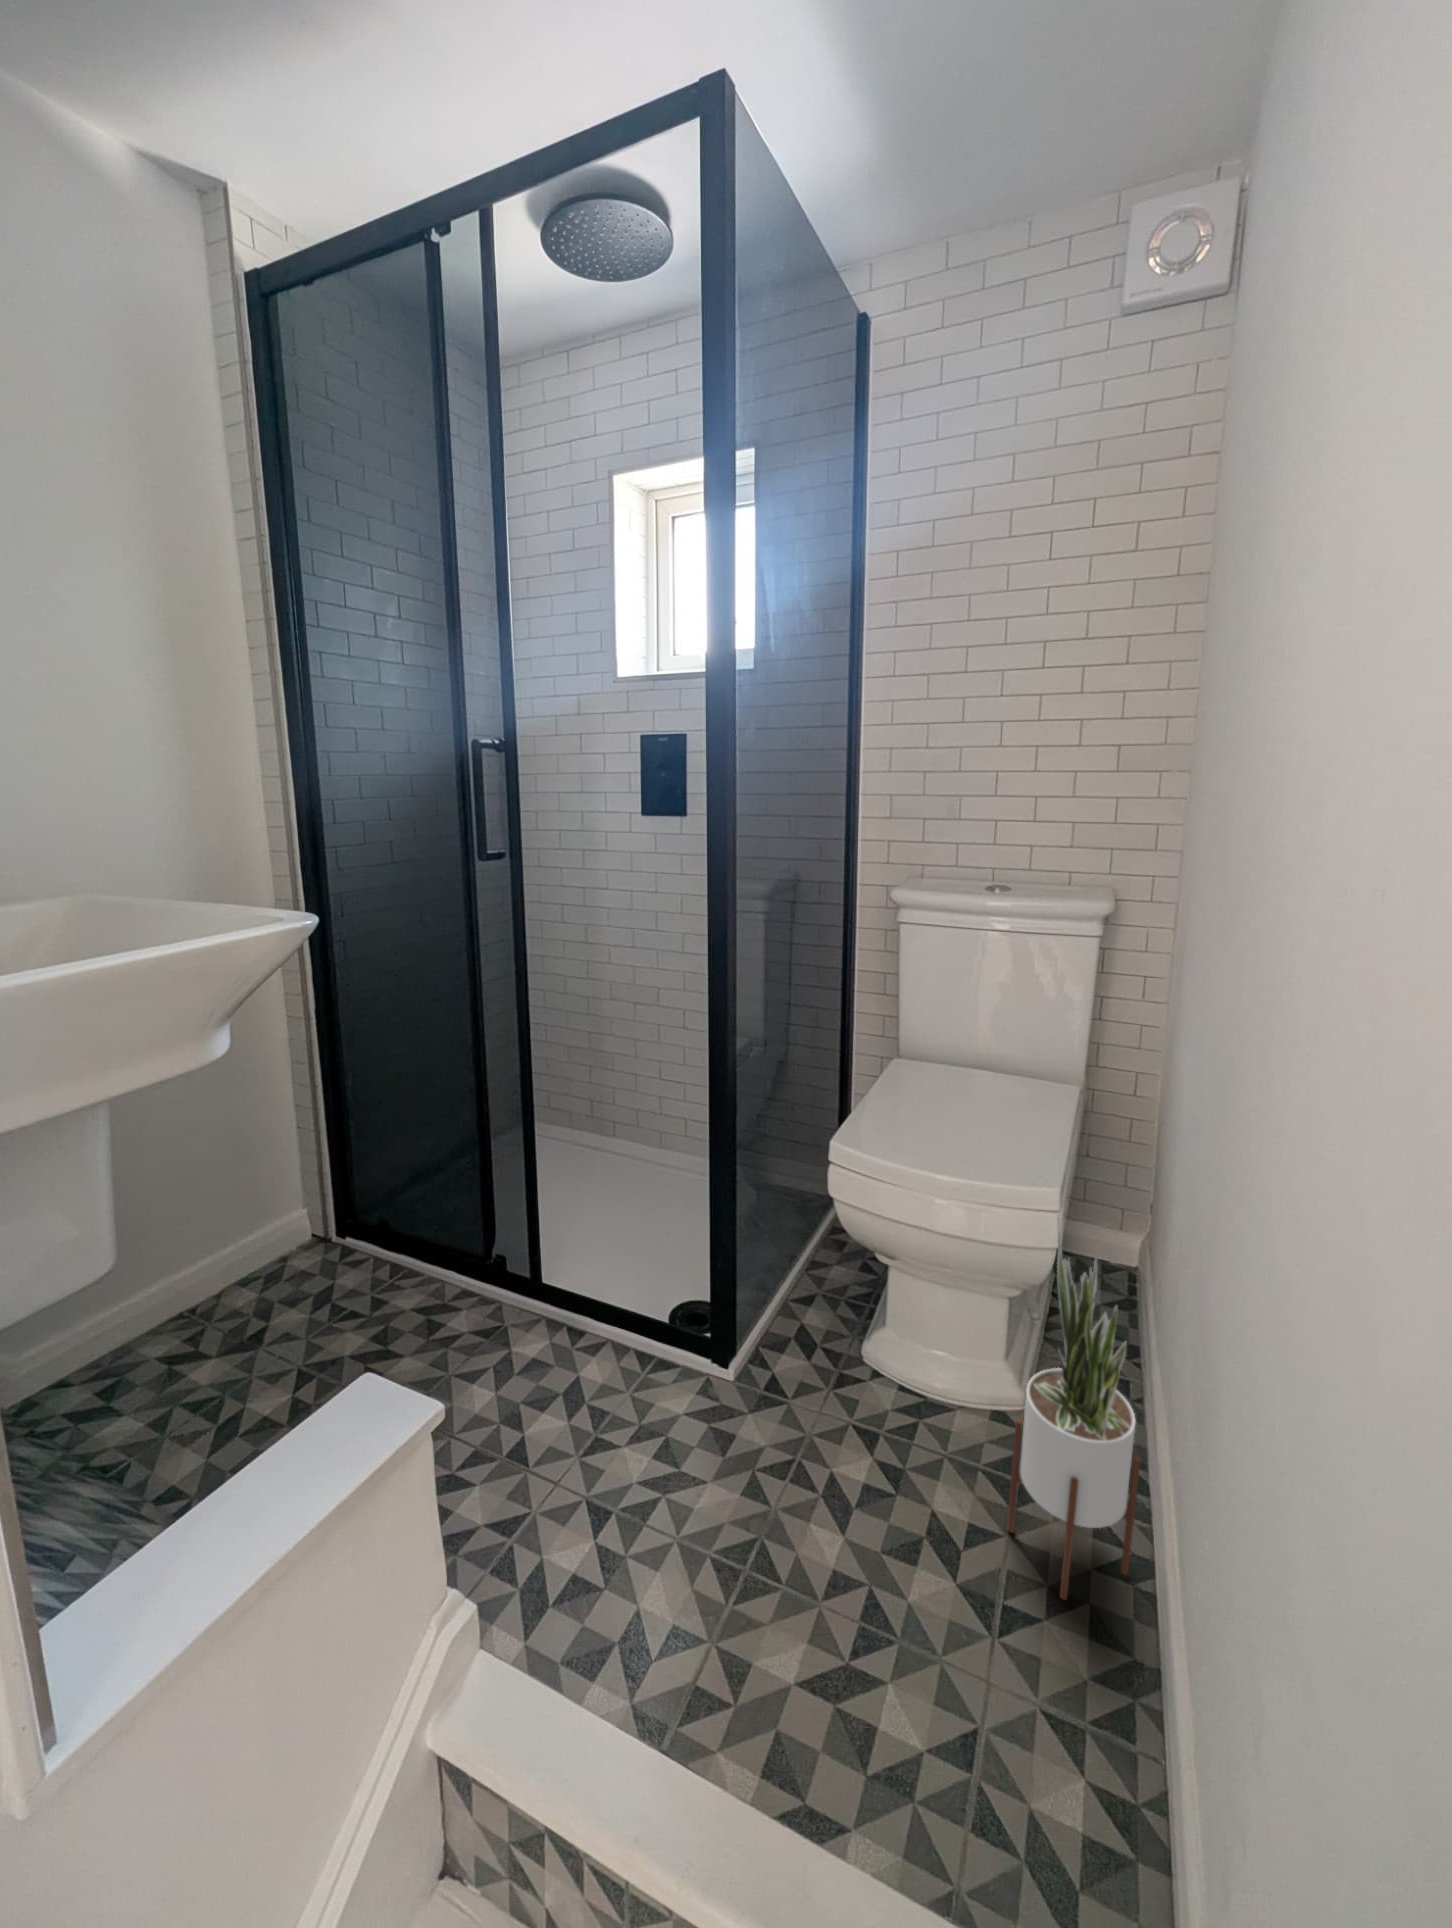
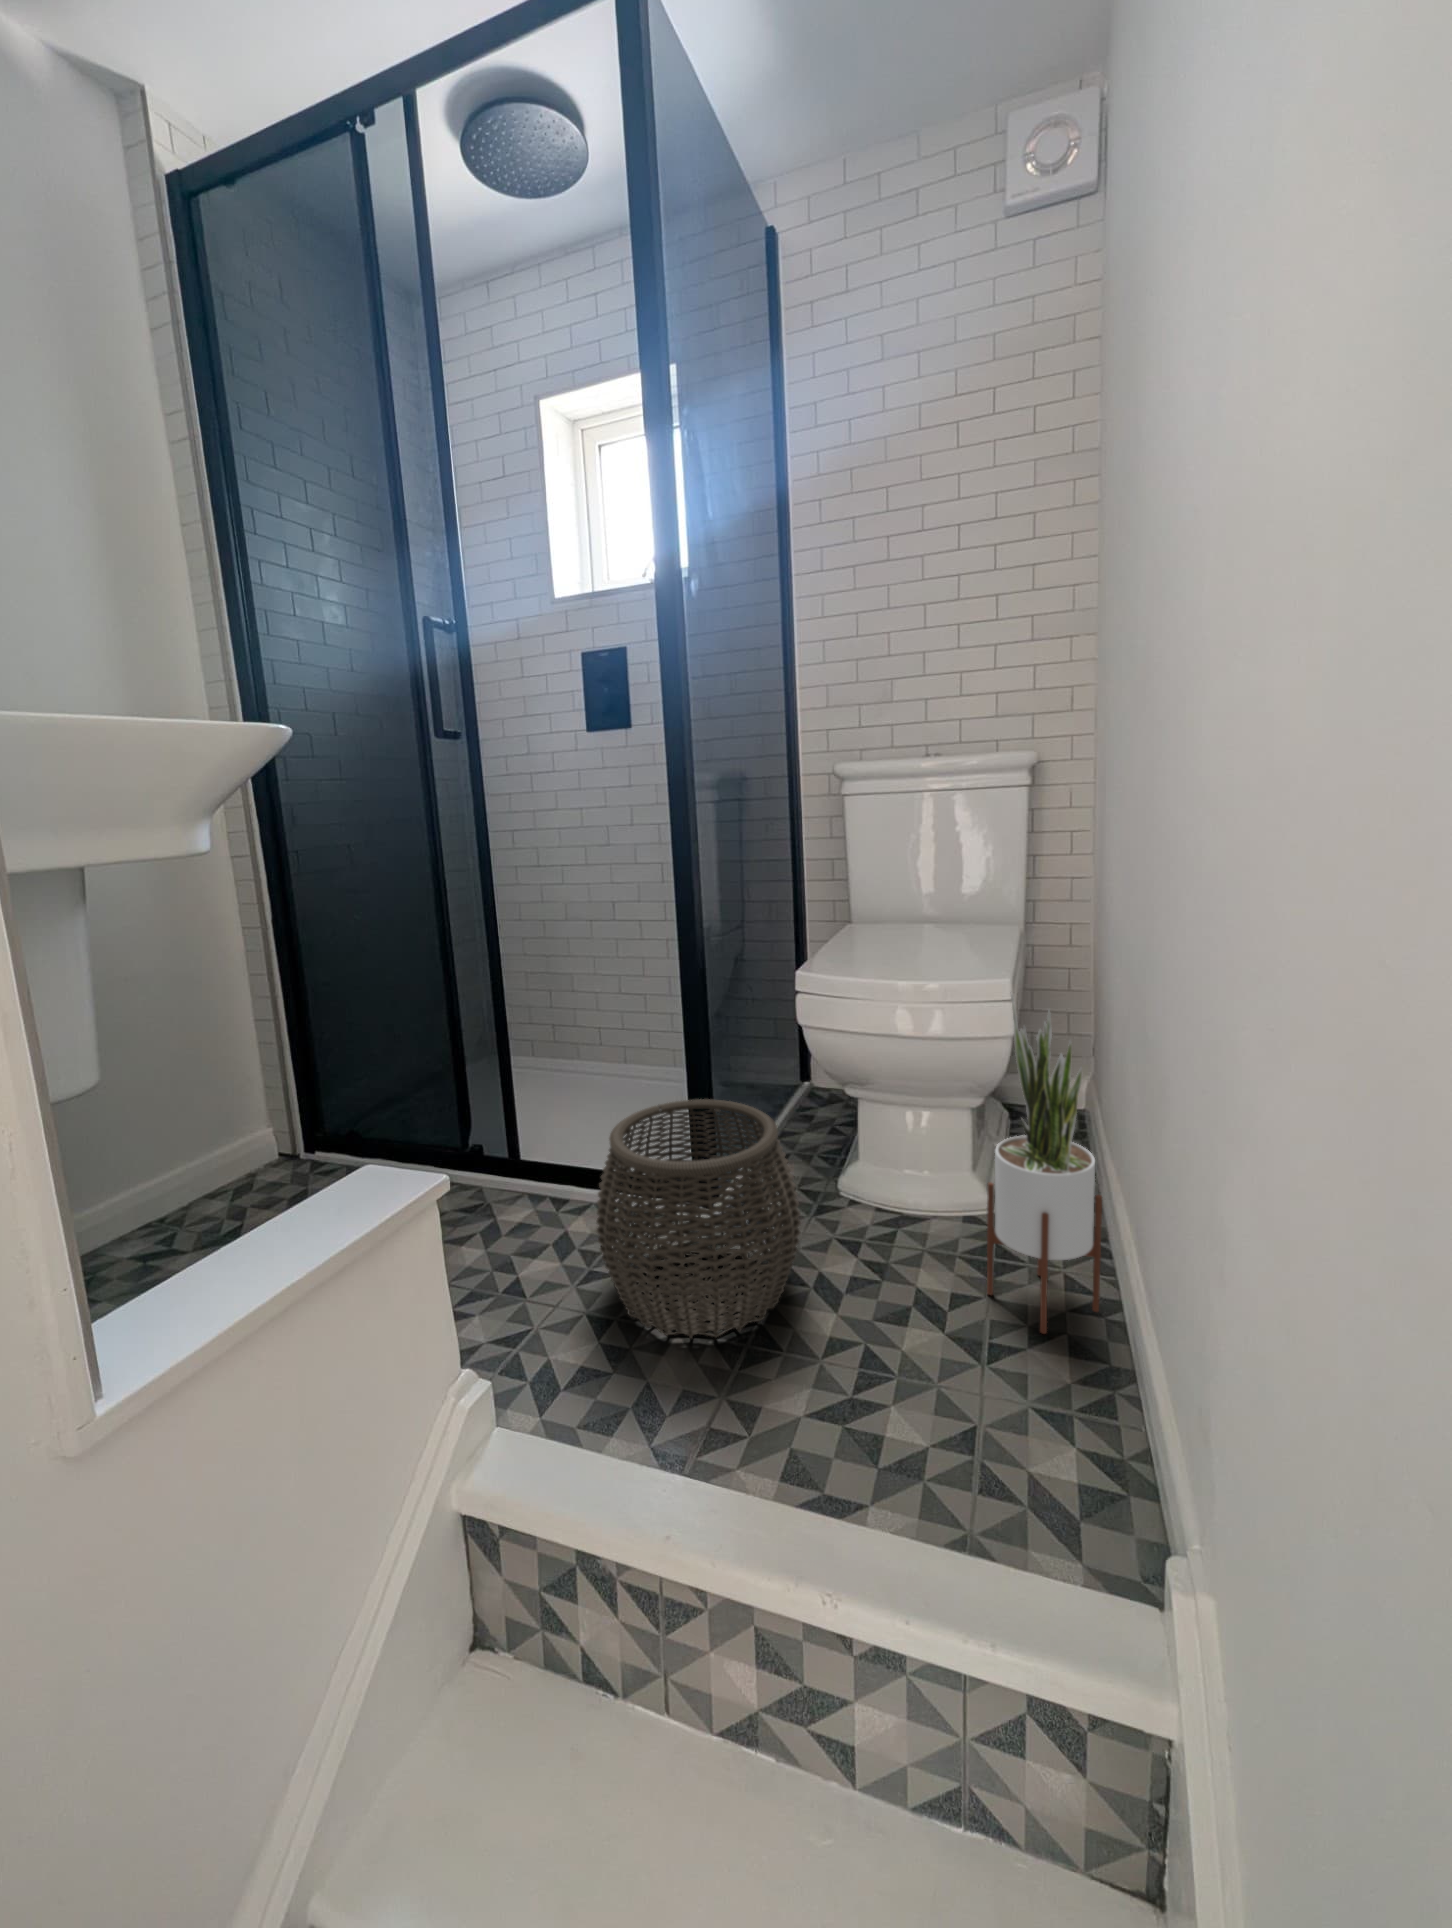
woven basket: none [601,1274,813,1555] -> present [596,1100,801,1339]

